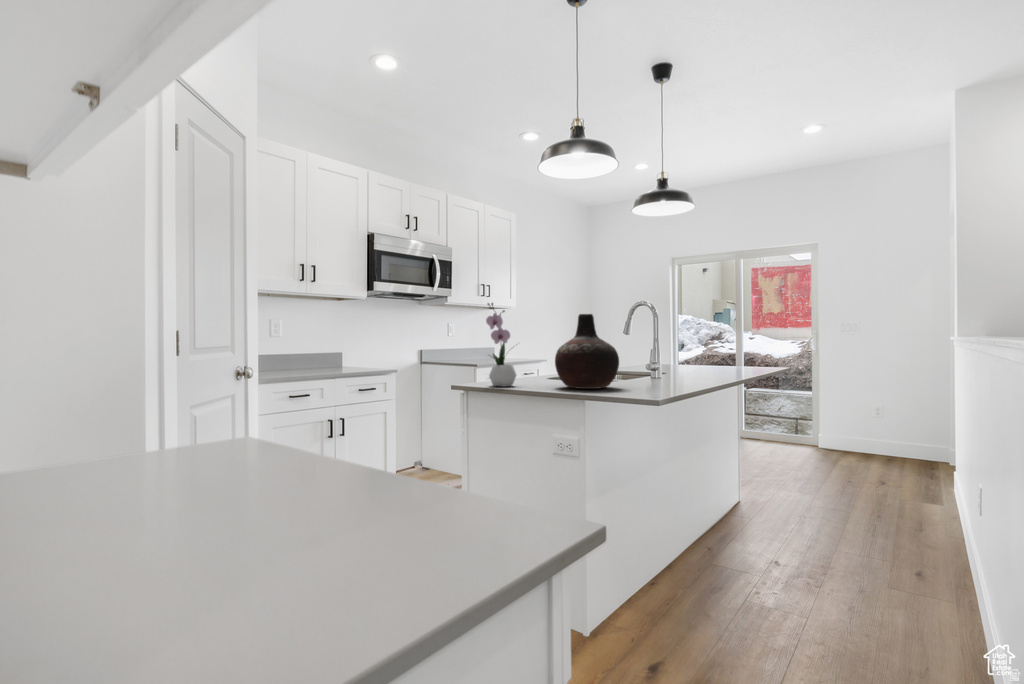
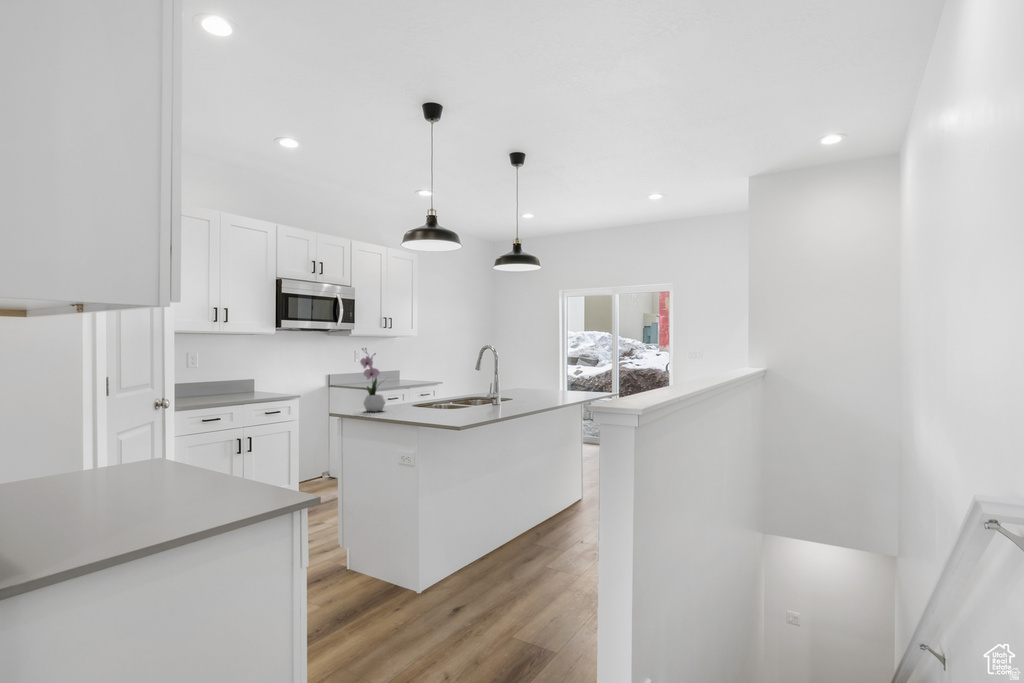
vase: present [555,314,619,389] -> none [412,356,460,413]

